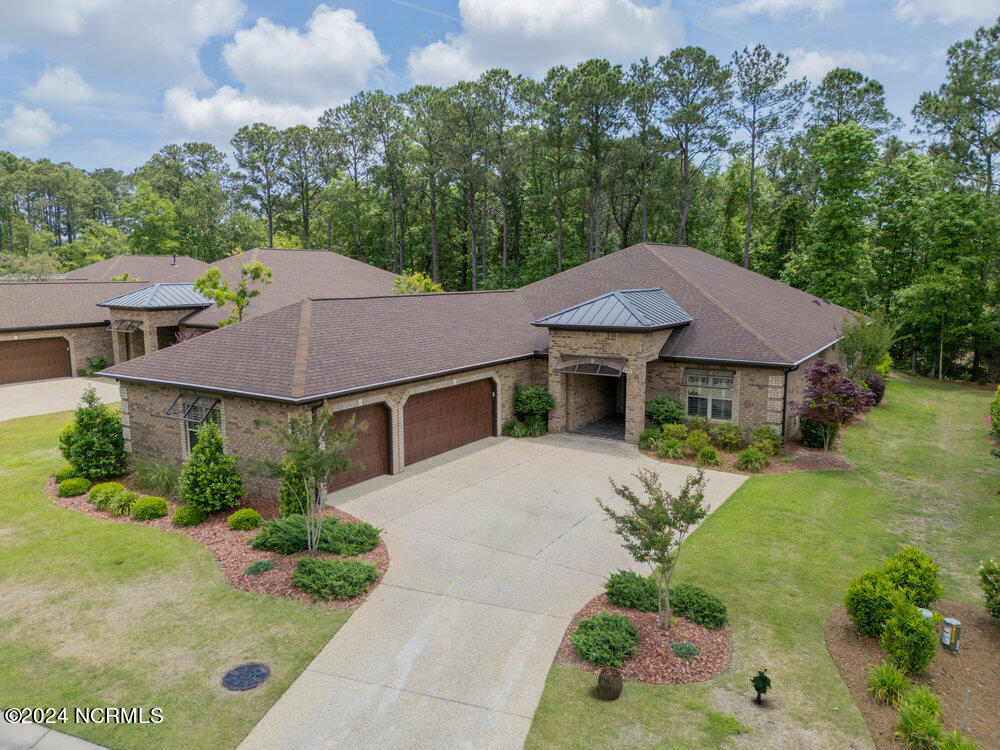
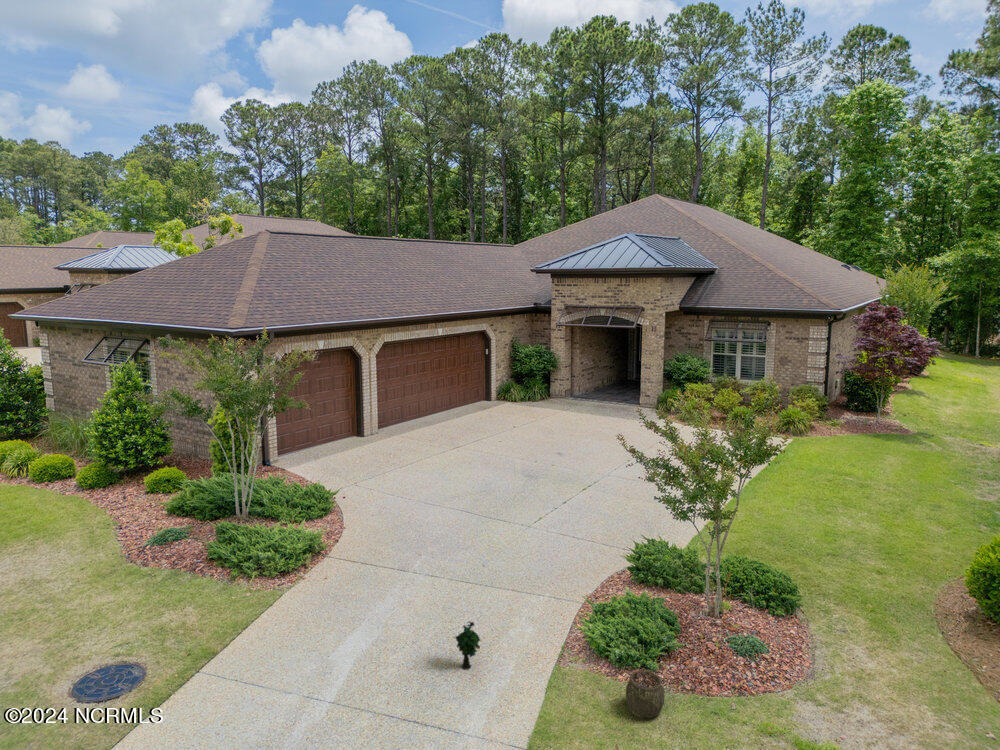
decorative plant: present [750,669,772,704] -> present [455,622,480,670]

